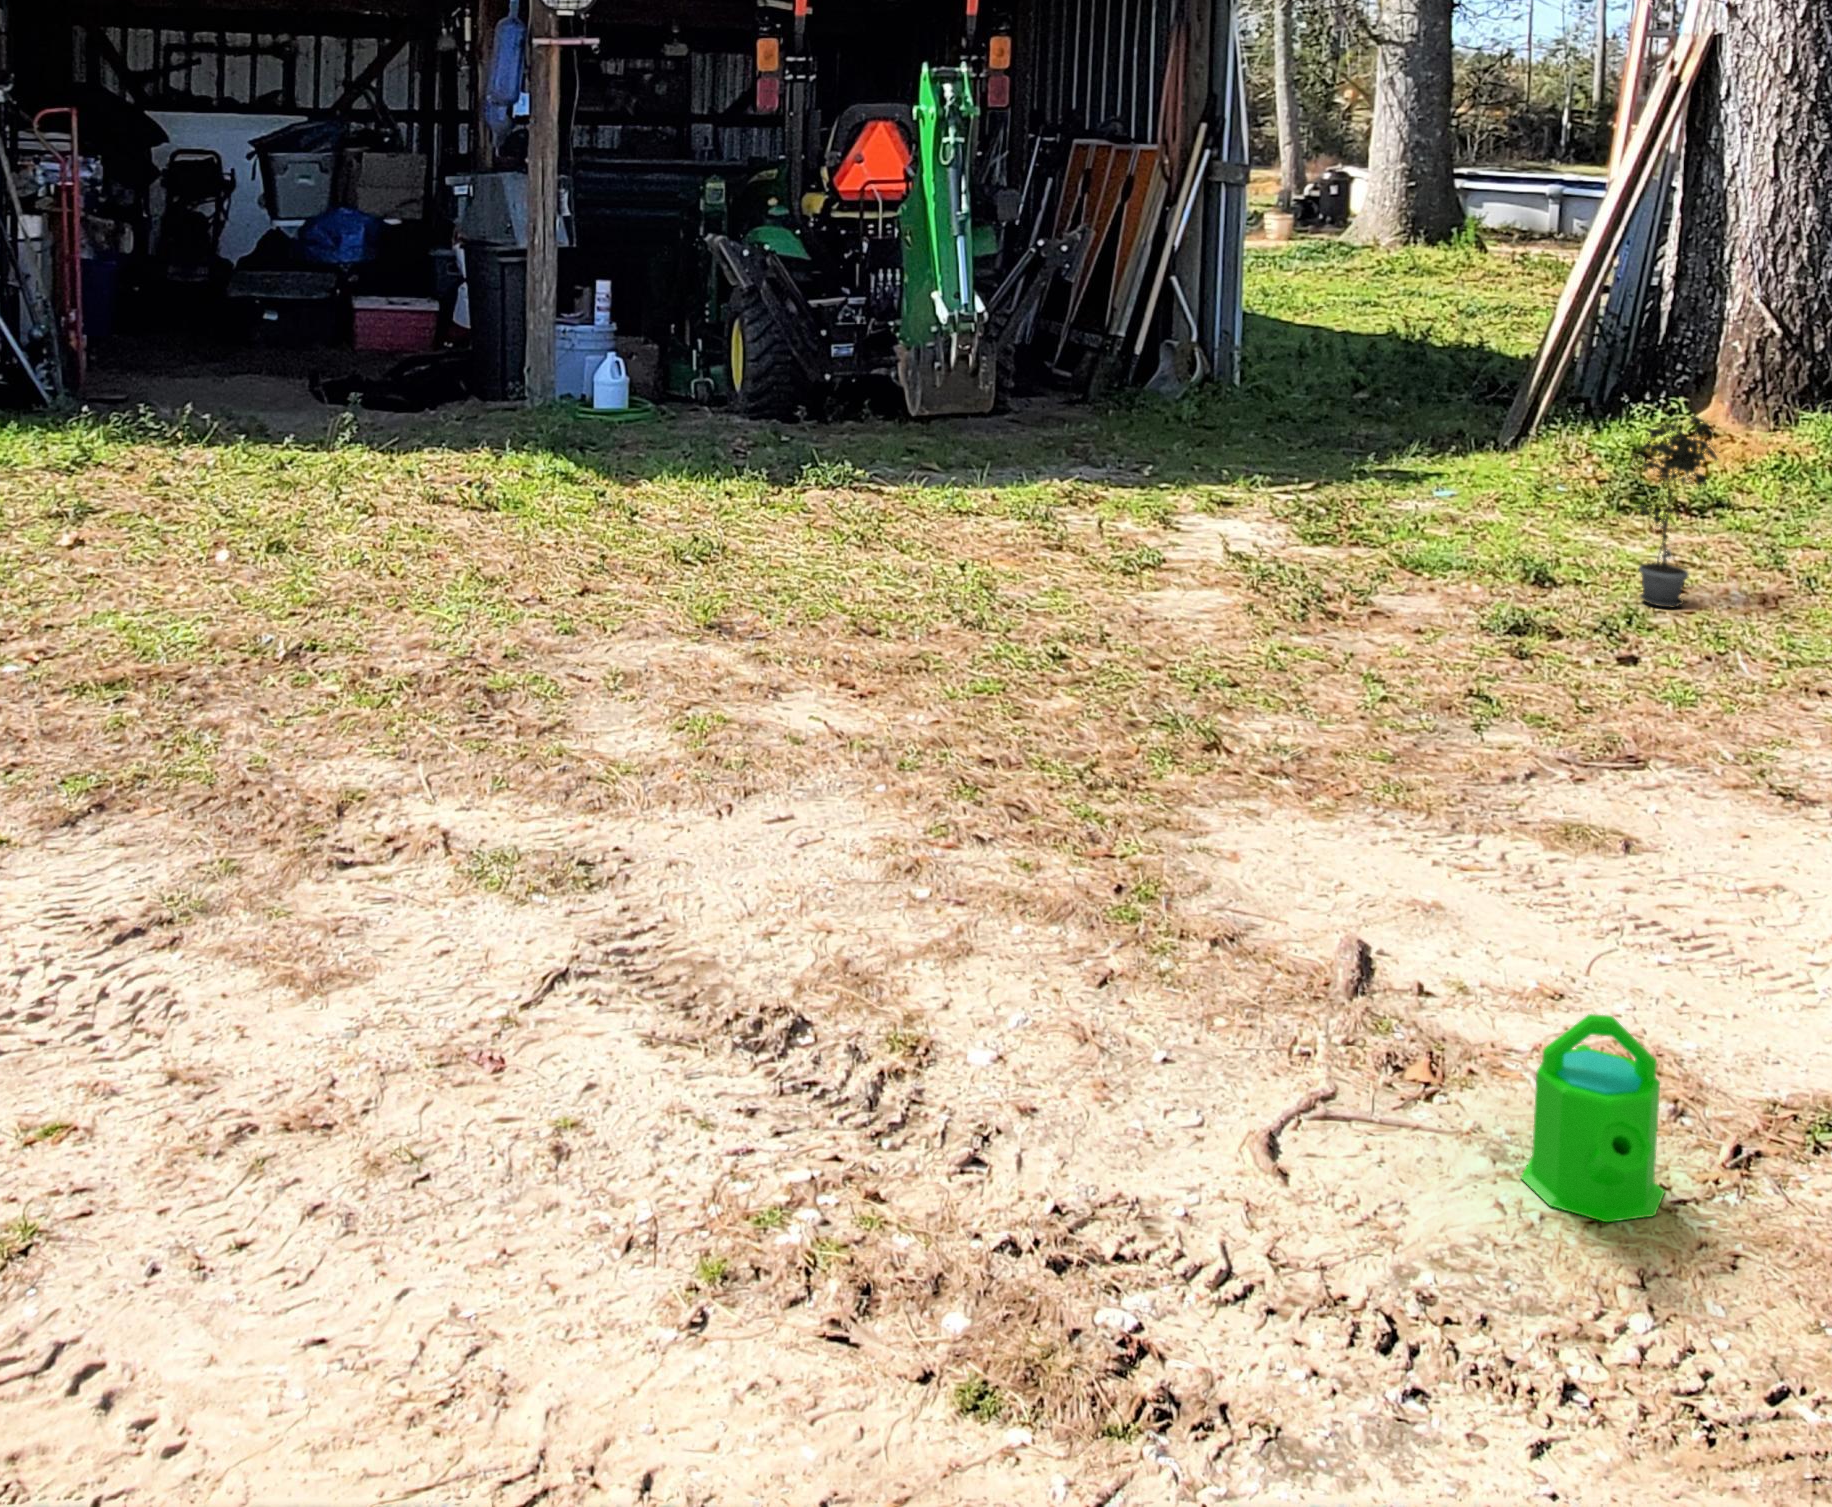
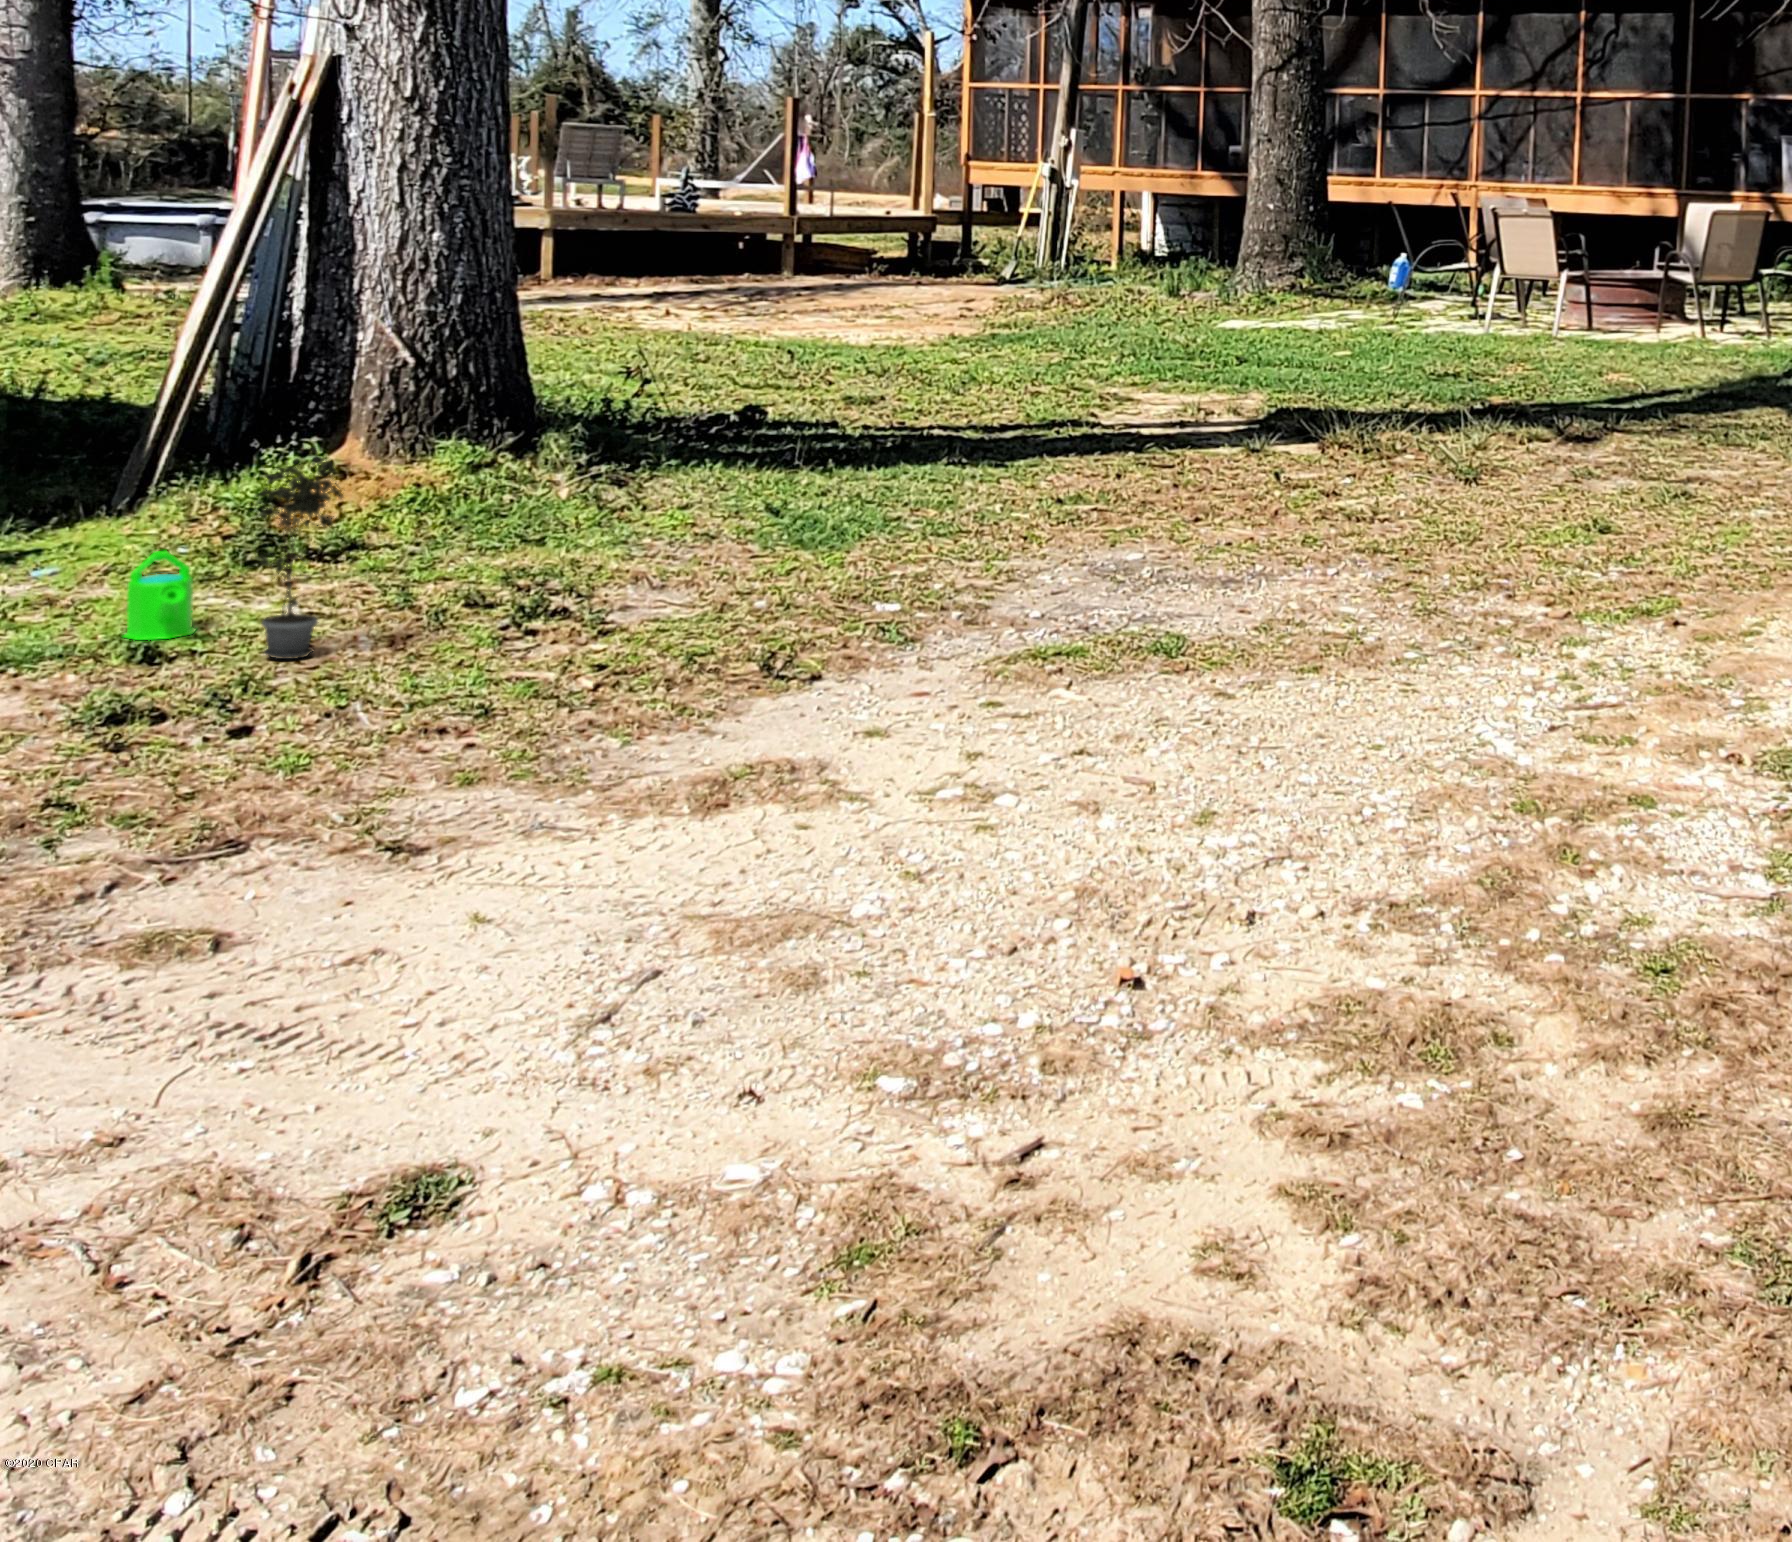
watering can: present [1520,1014,1665,1222] -> present [124,551,196,640]

